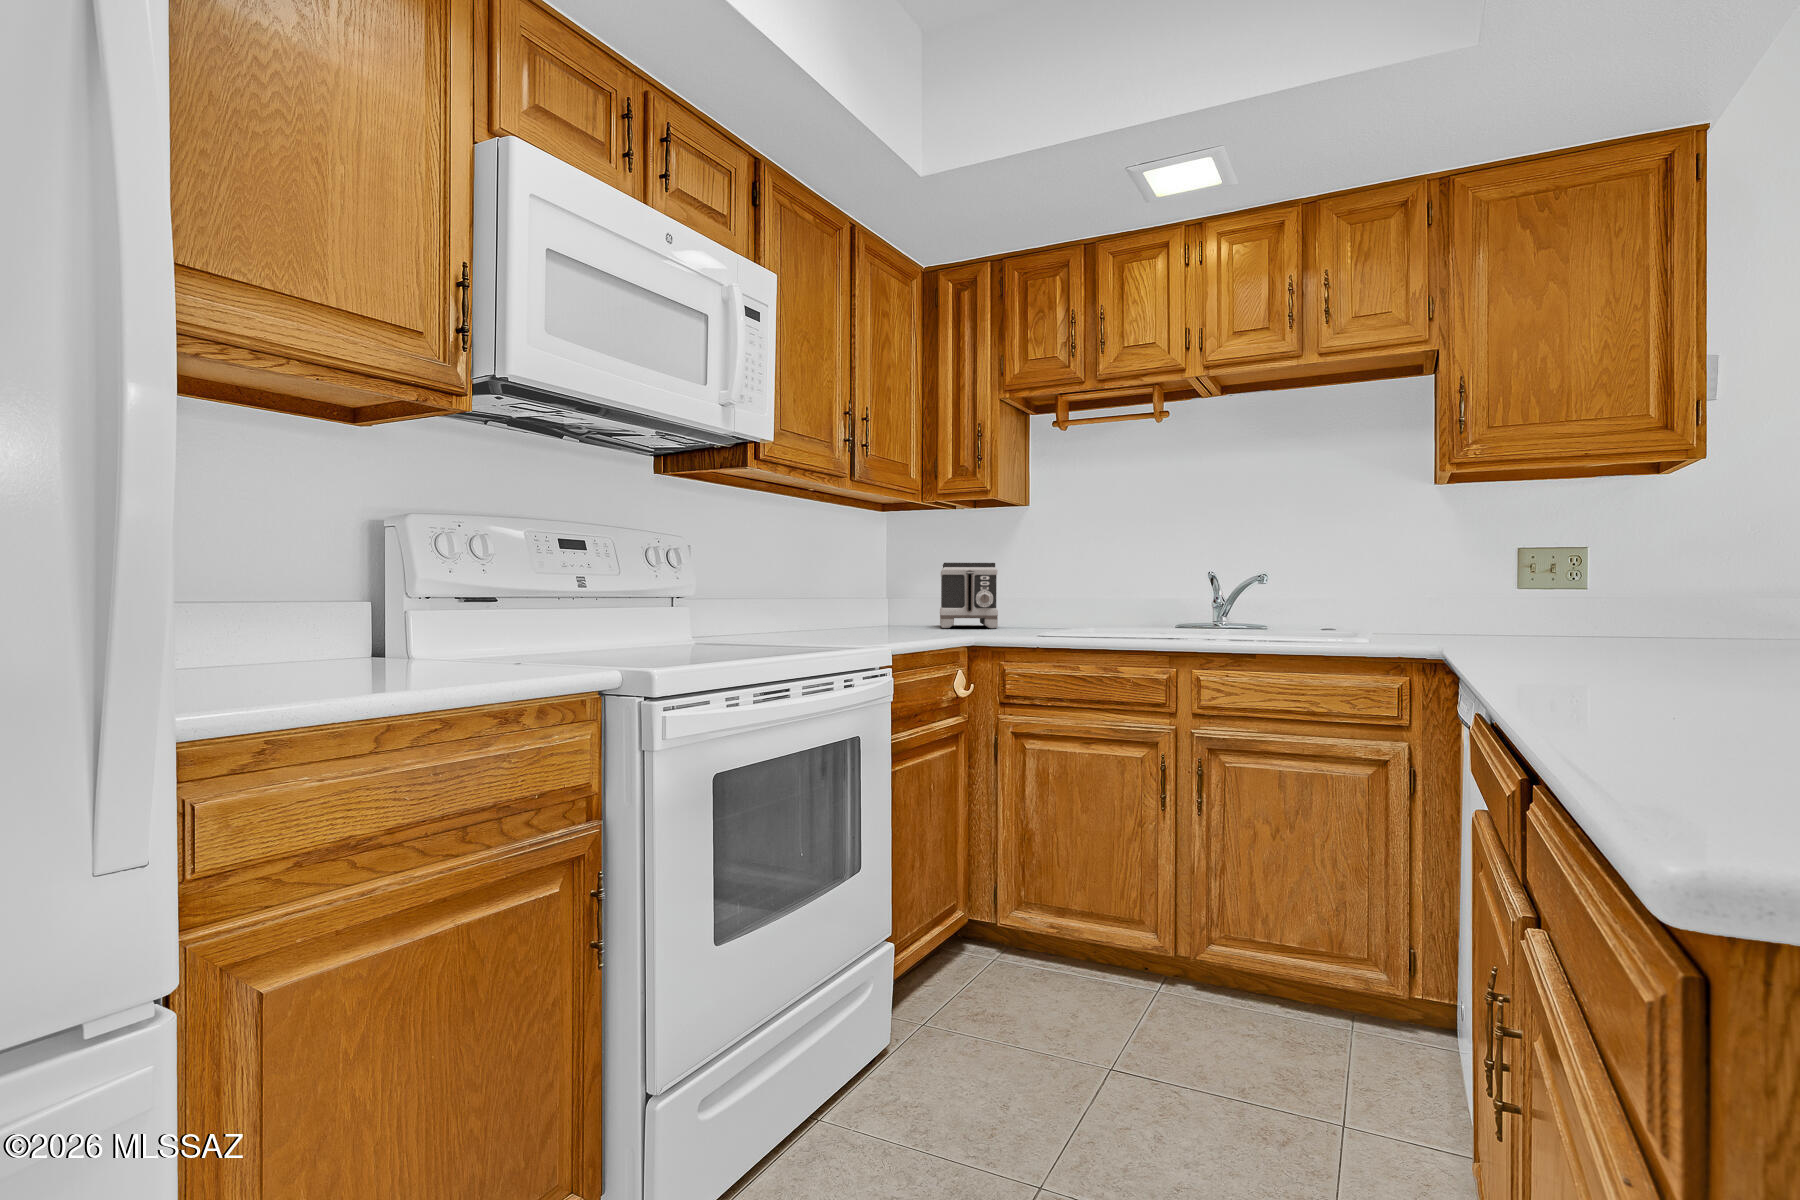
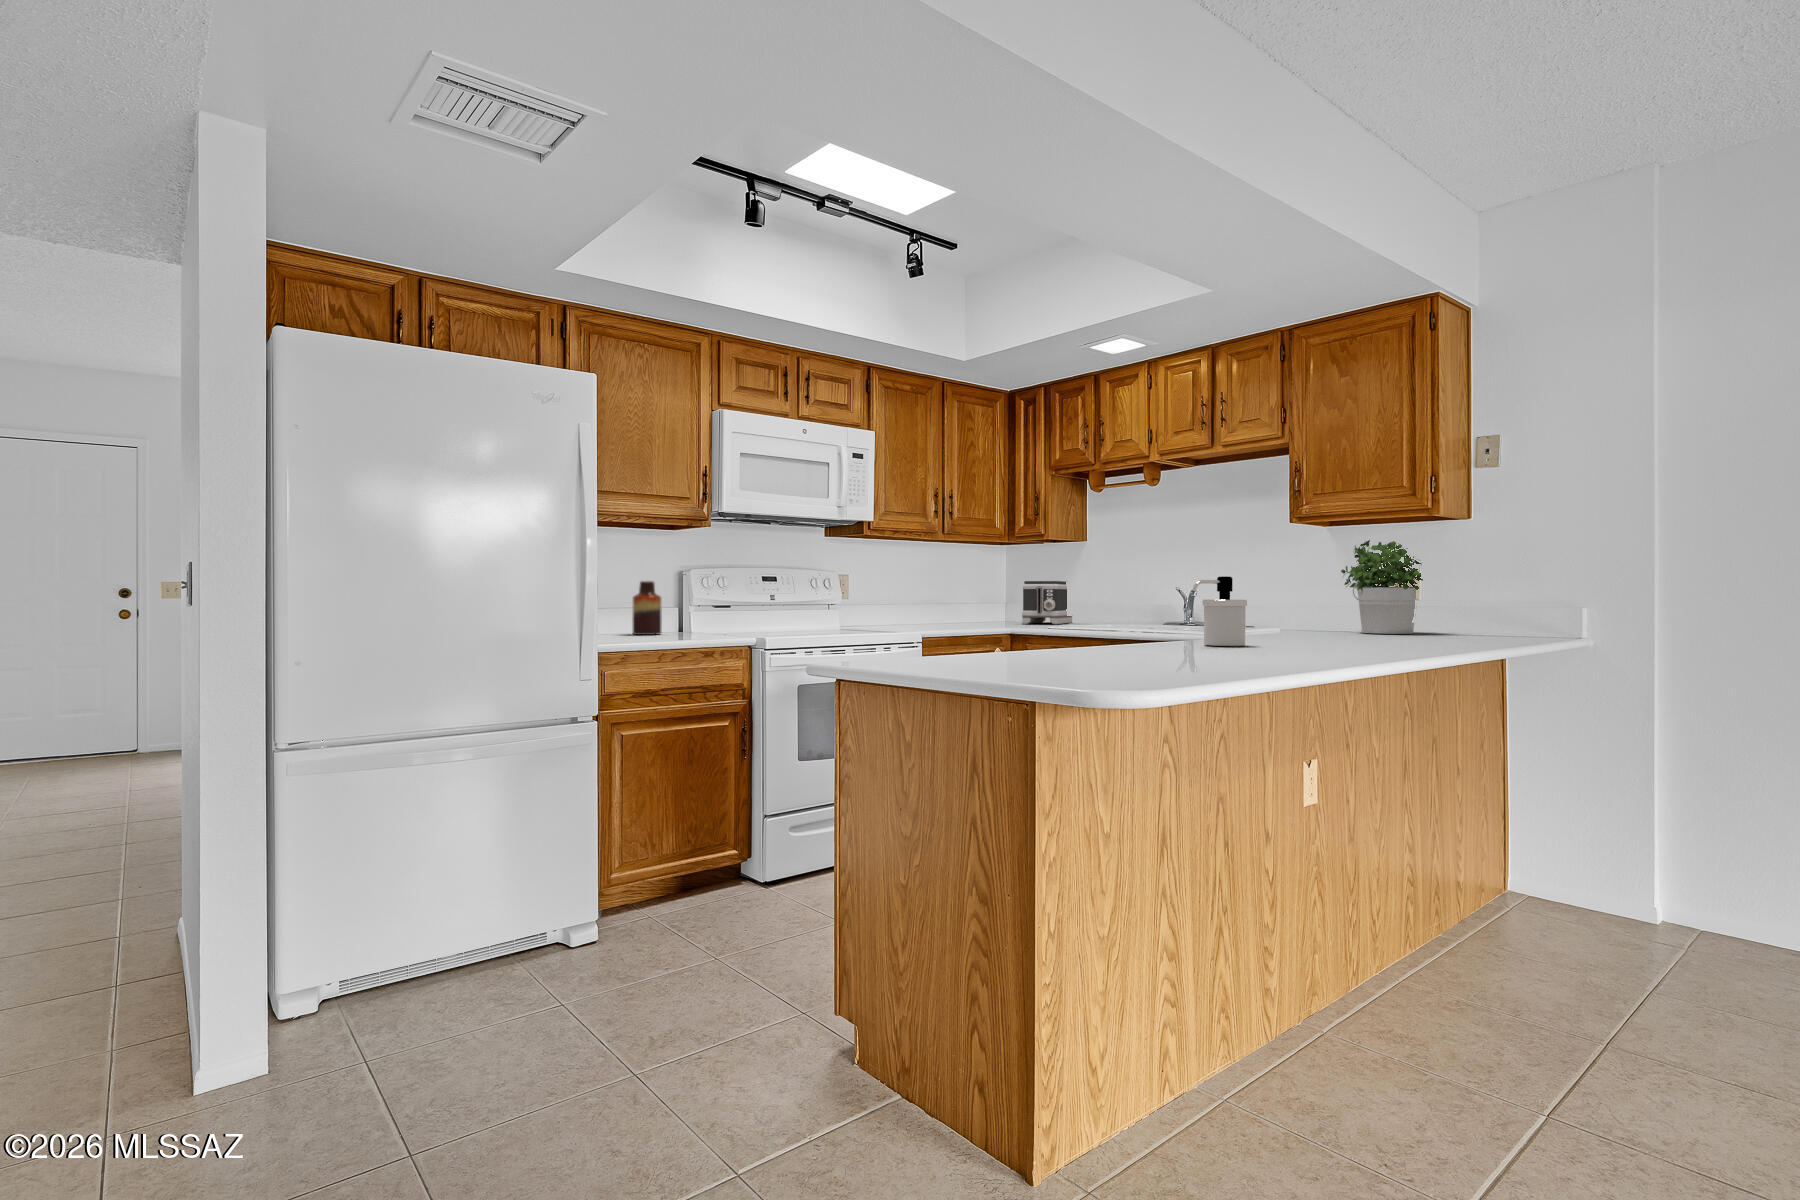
potted plant: none [1487,502,1618,638] -> present [1341,540,1423,634]
soap dispenser: none [1624,535,1731,672] -> present [1192,576,1247,646]
vase: none [259,537,339,669] -> present [632,581,662,635]

